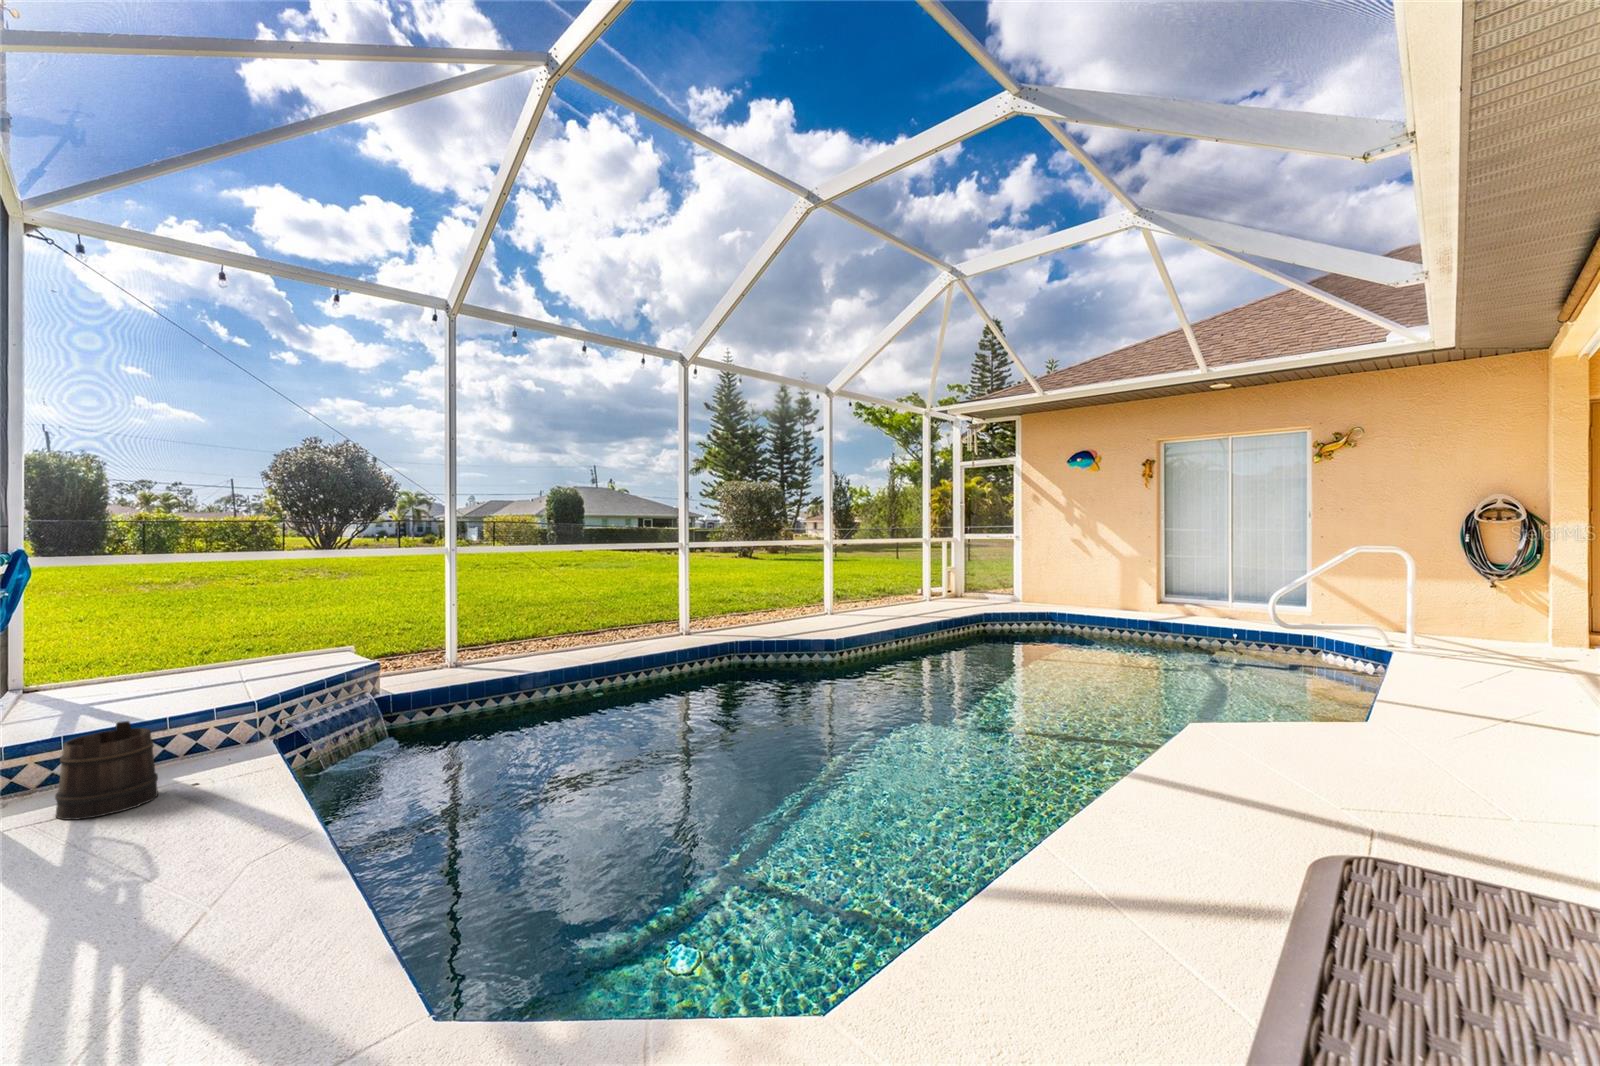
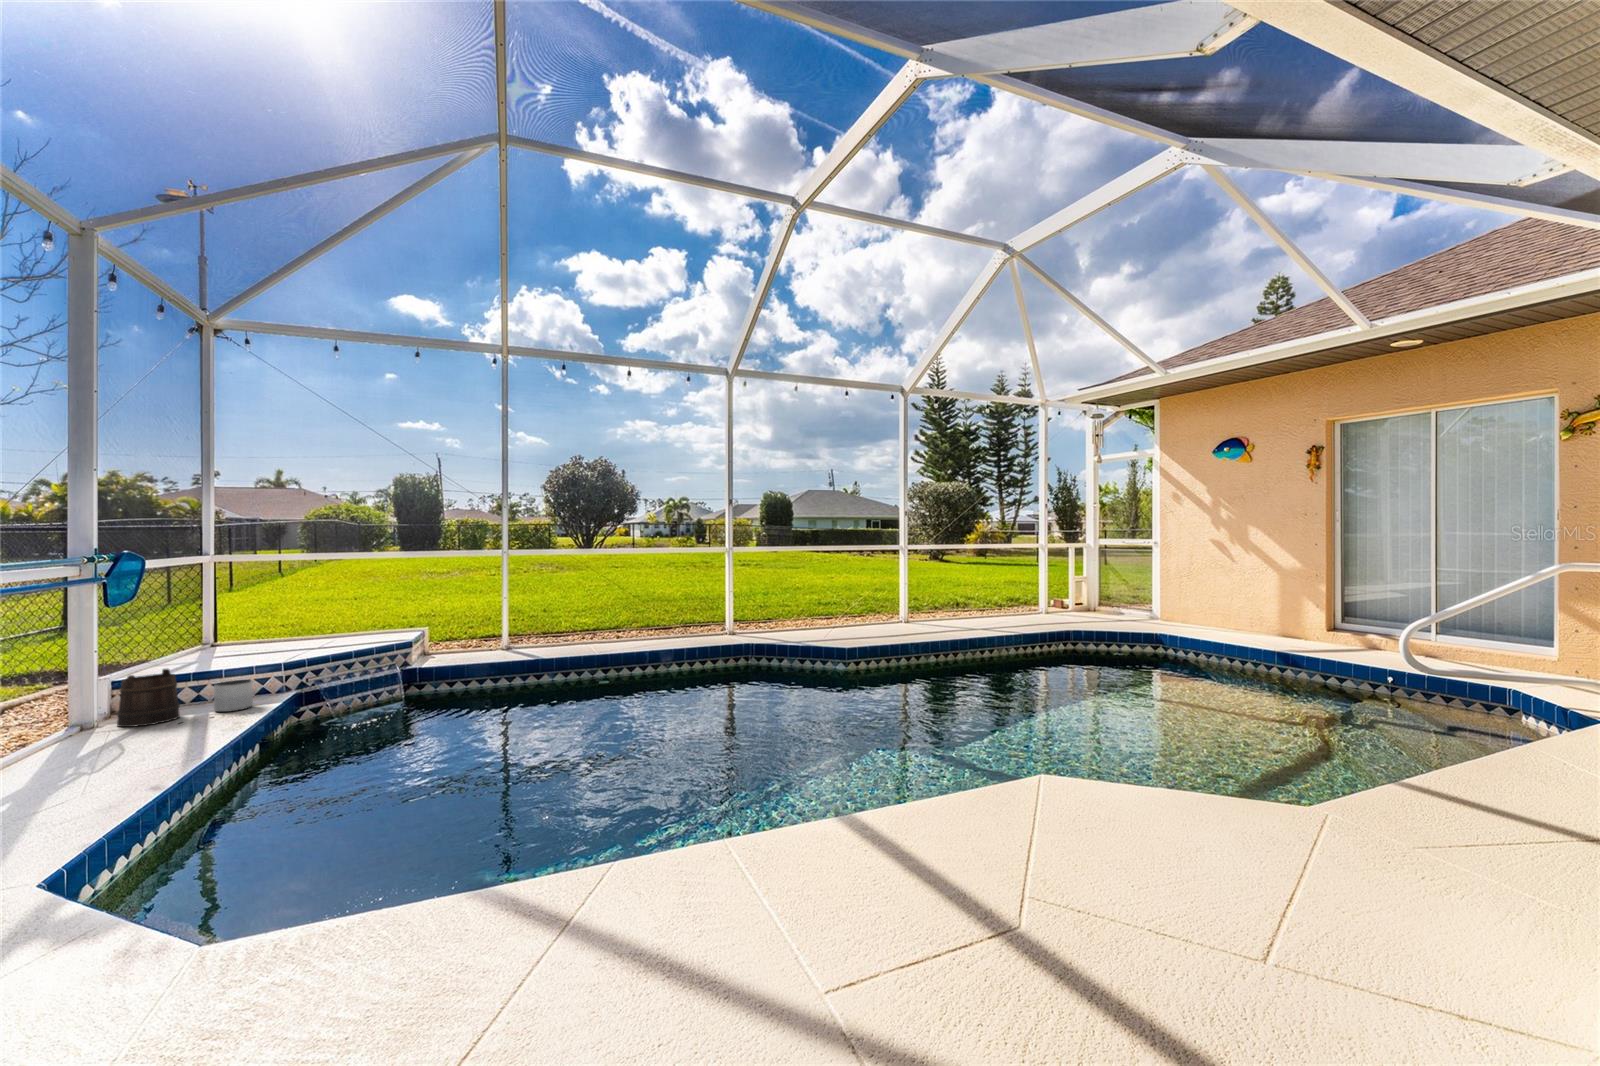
planter: none [198,726,255,777] -> present [214,680,253,712]

